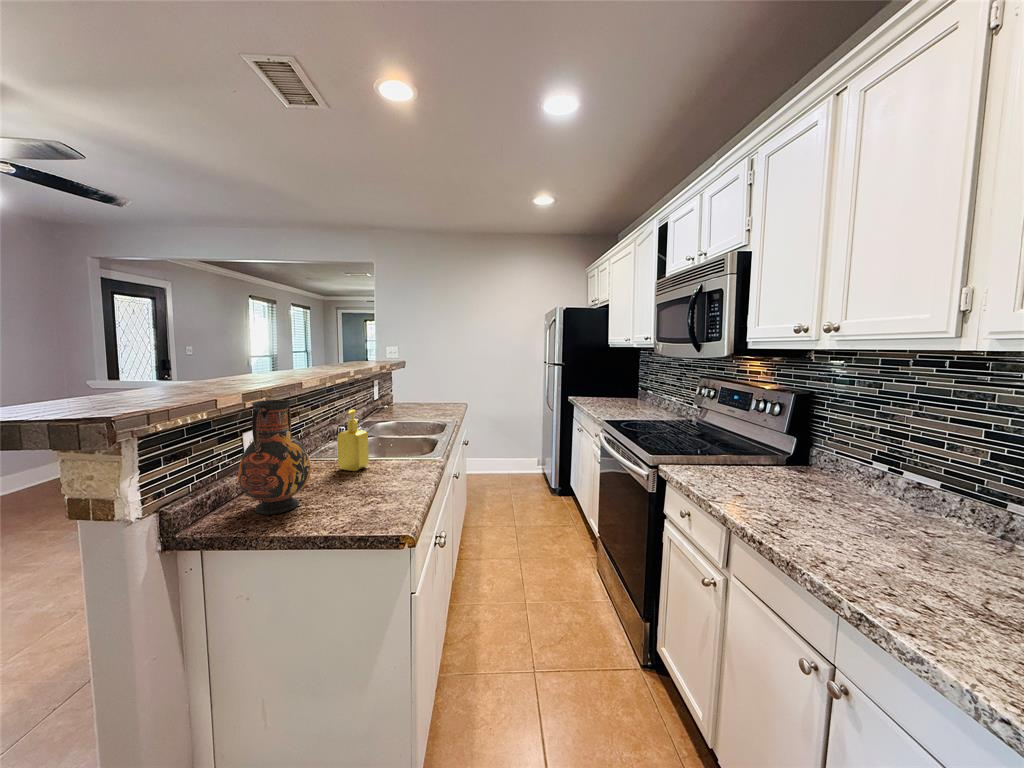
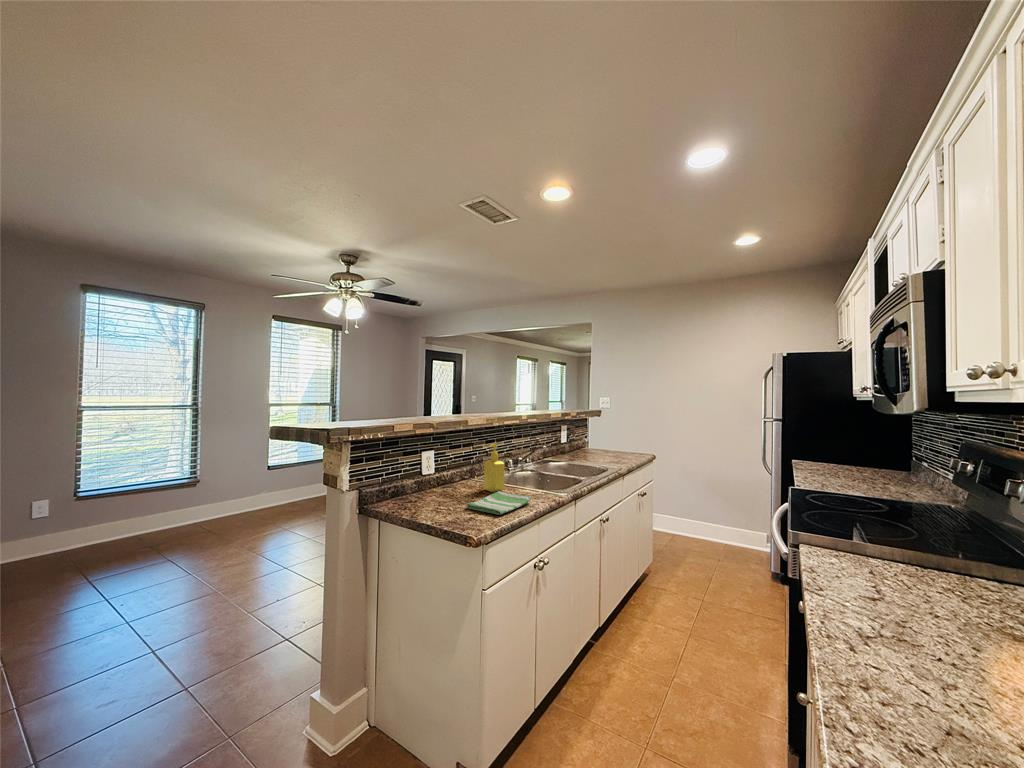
vase: present [238,400,311,514] -> none [403,430,446,507]
dish towel: none [347,468,418,499] -> present [466,491,531,515]

